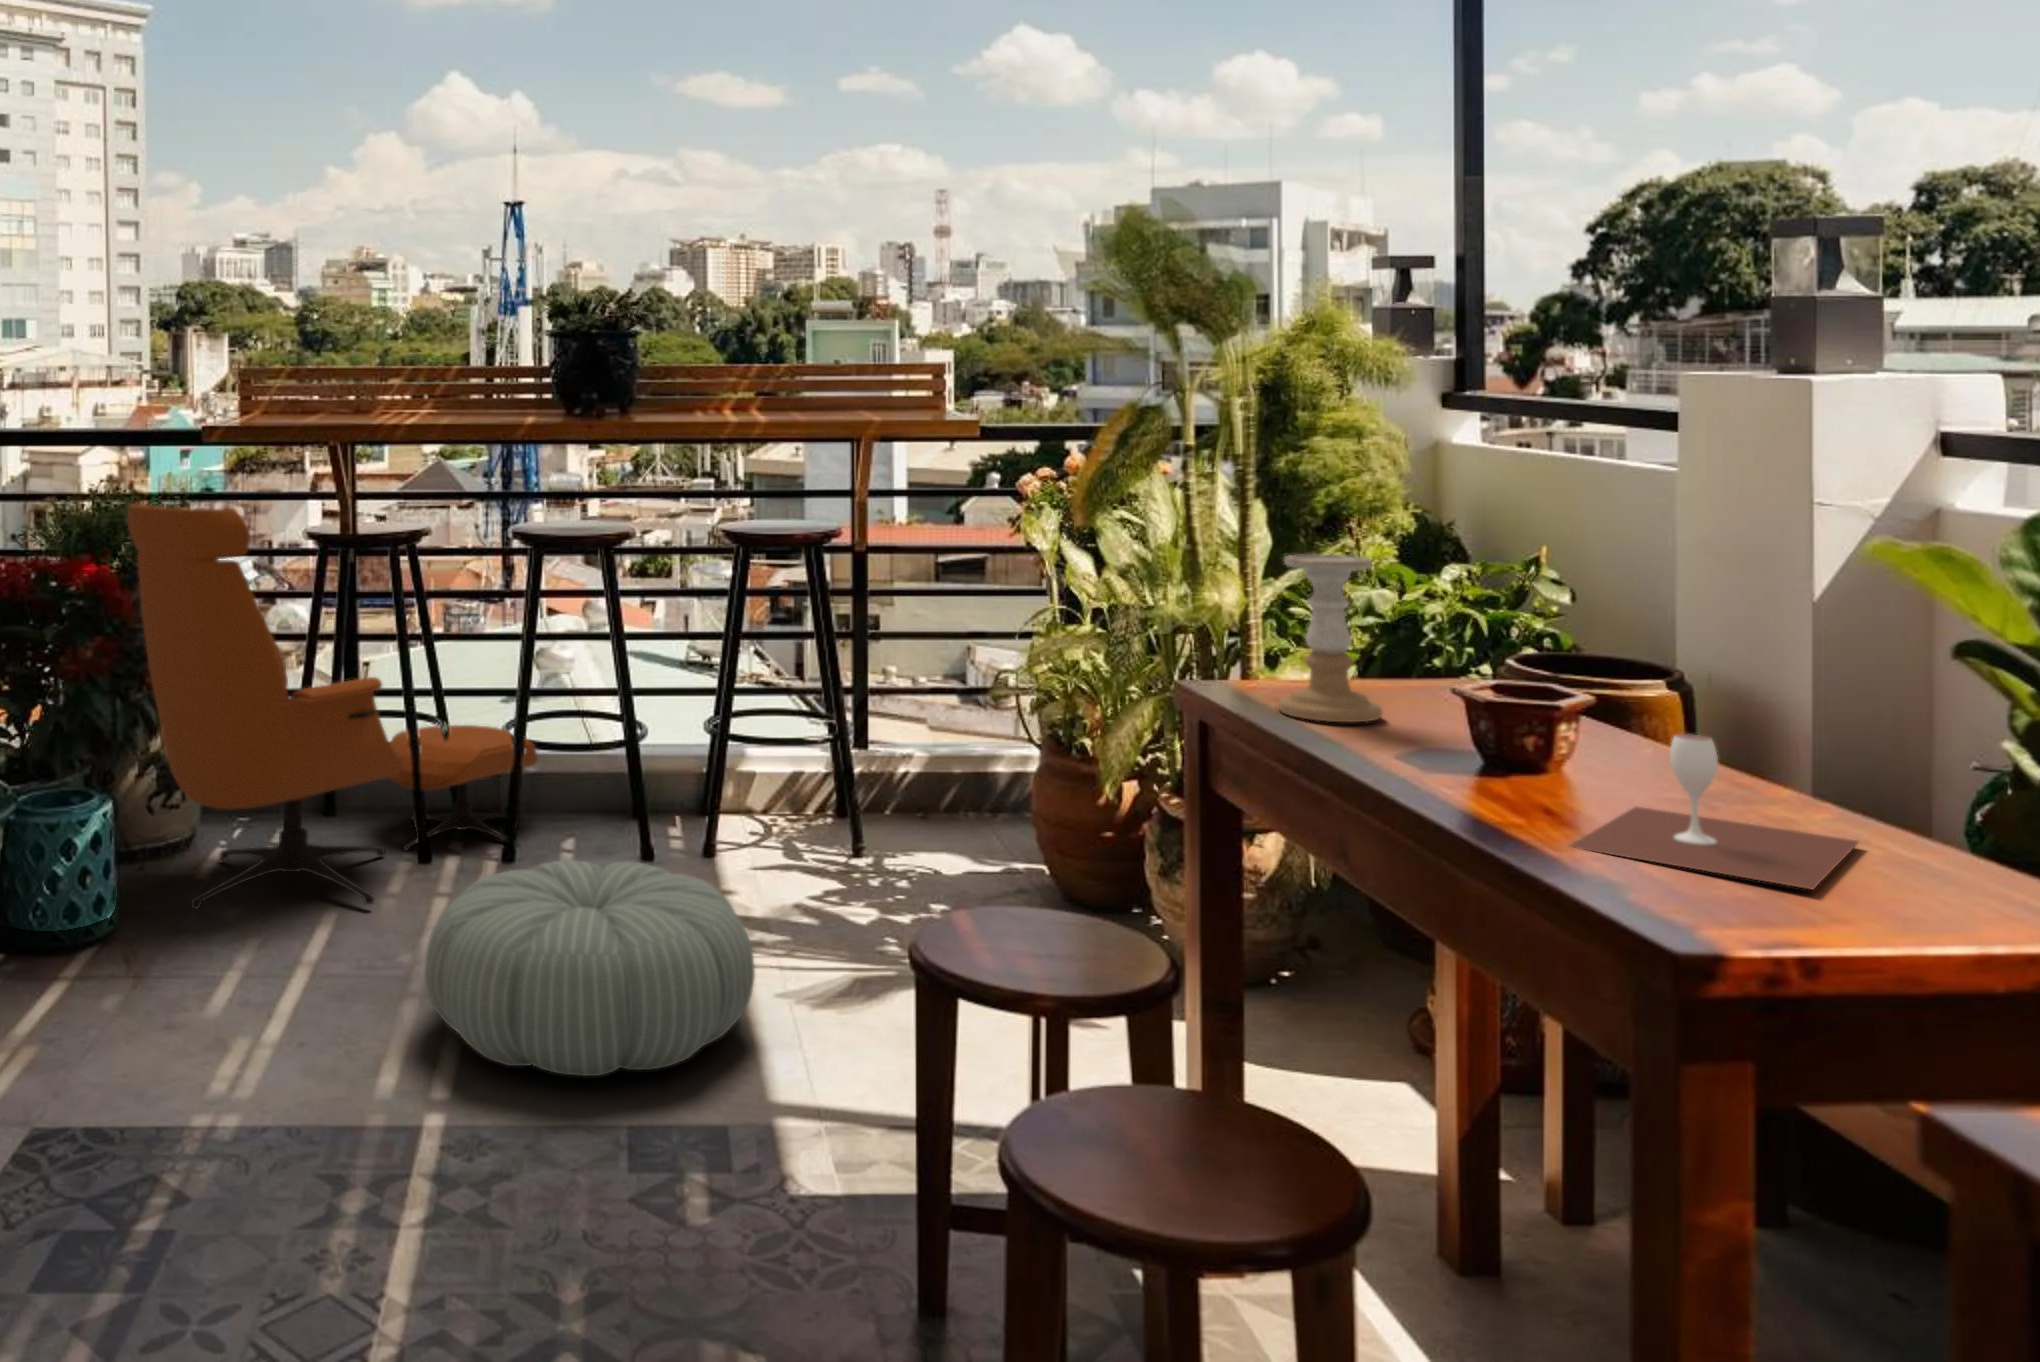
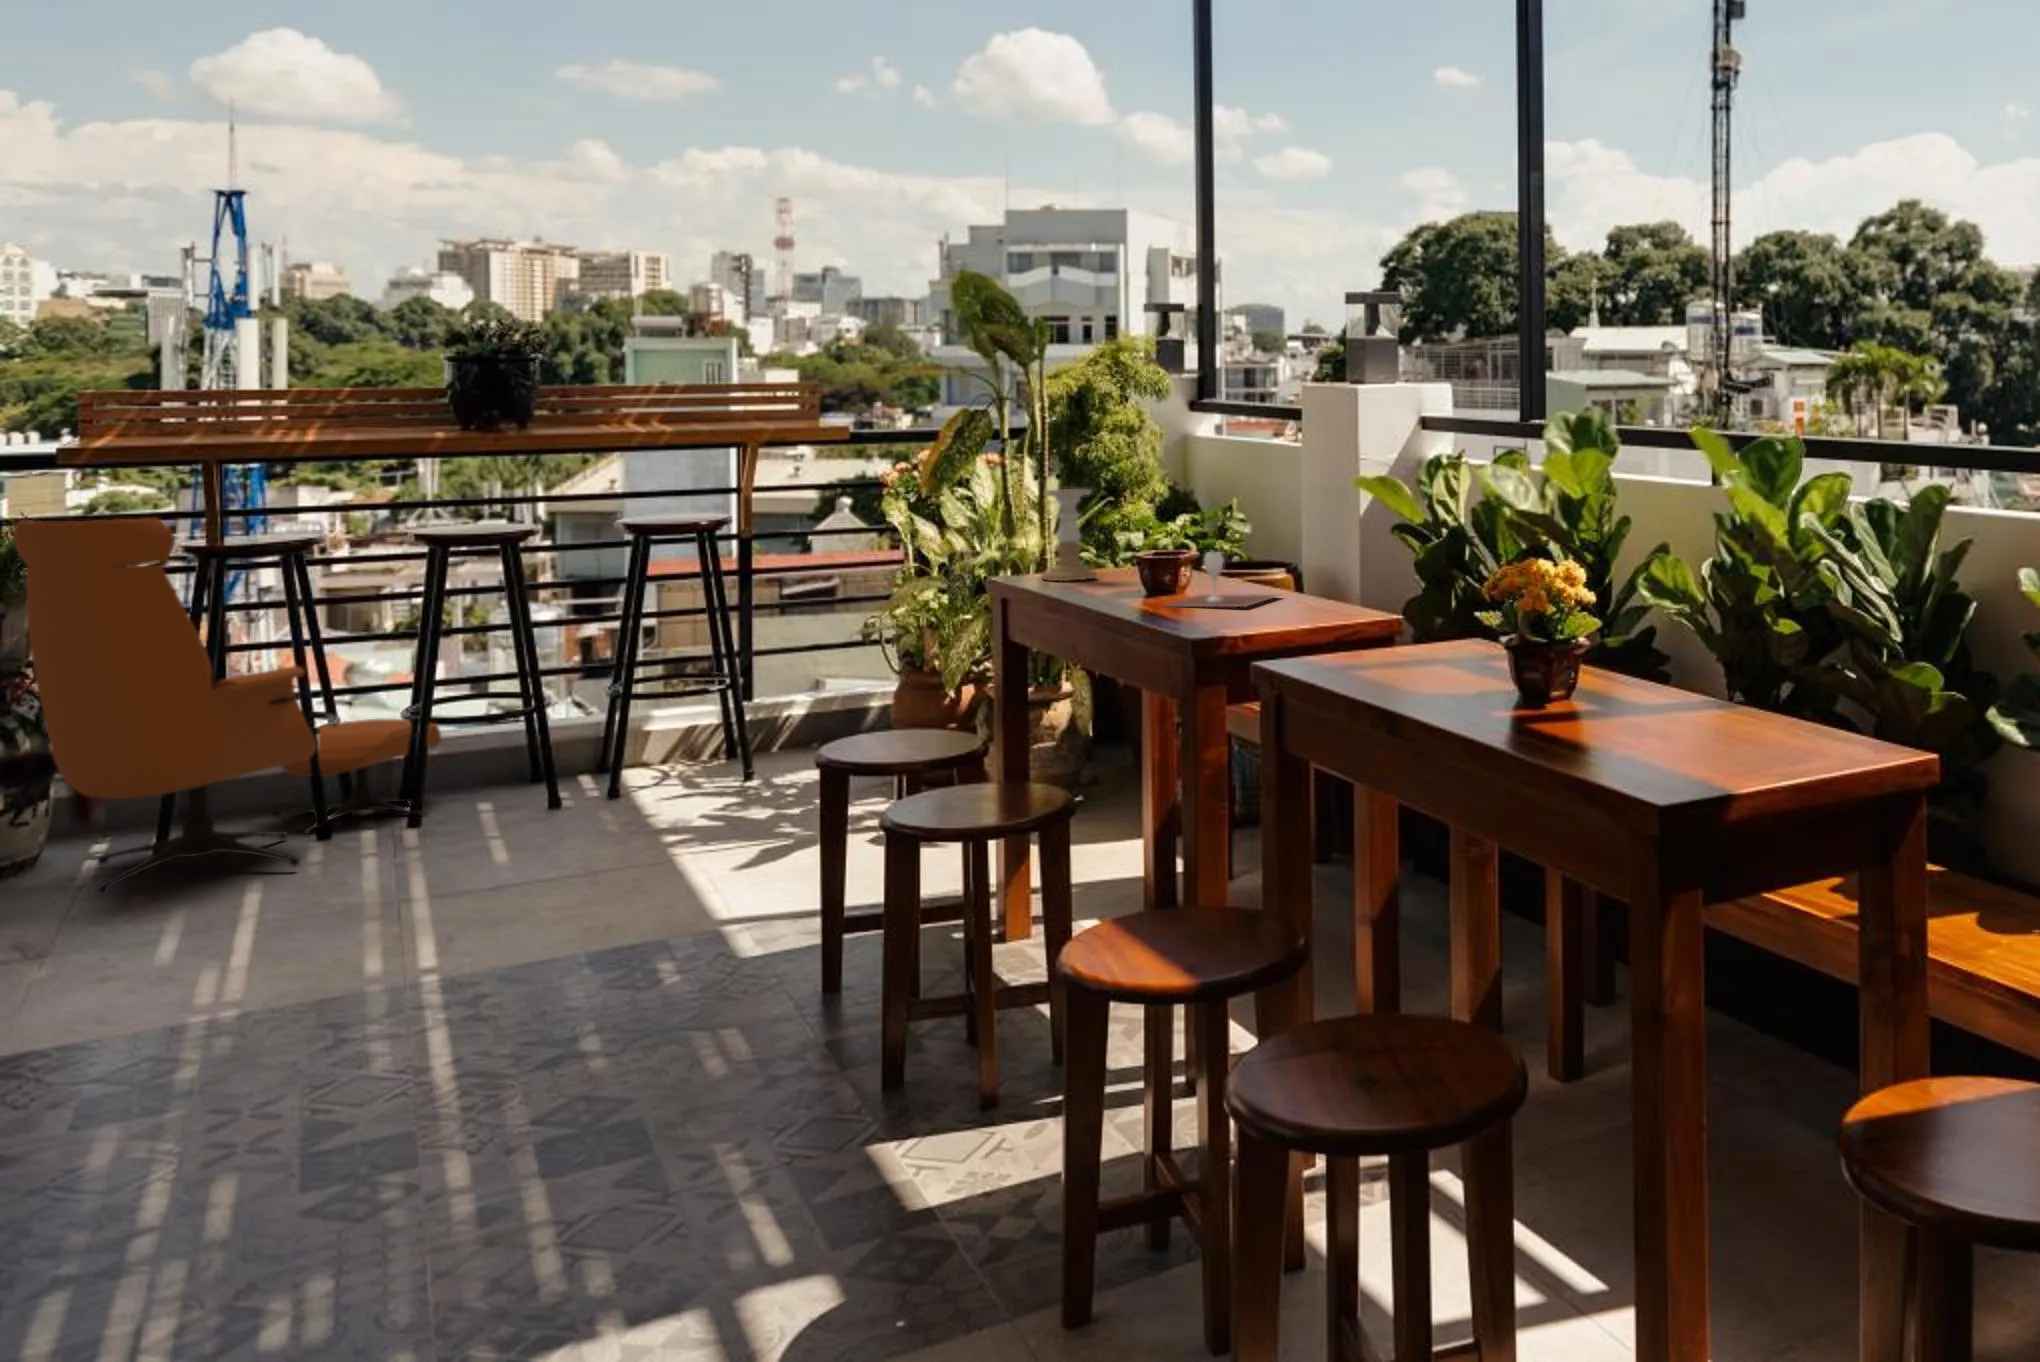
pouf: present [425,860,755,1076] -> none [401,776,687,923]

